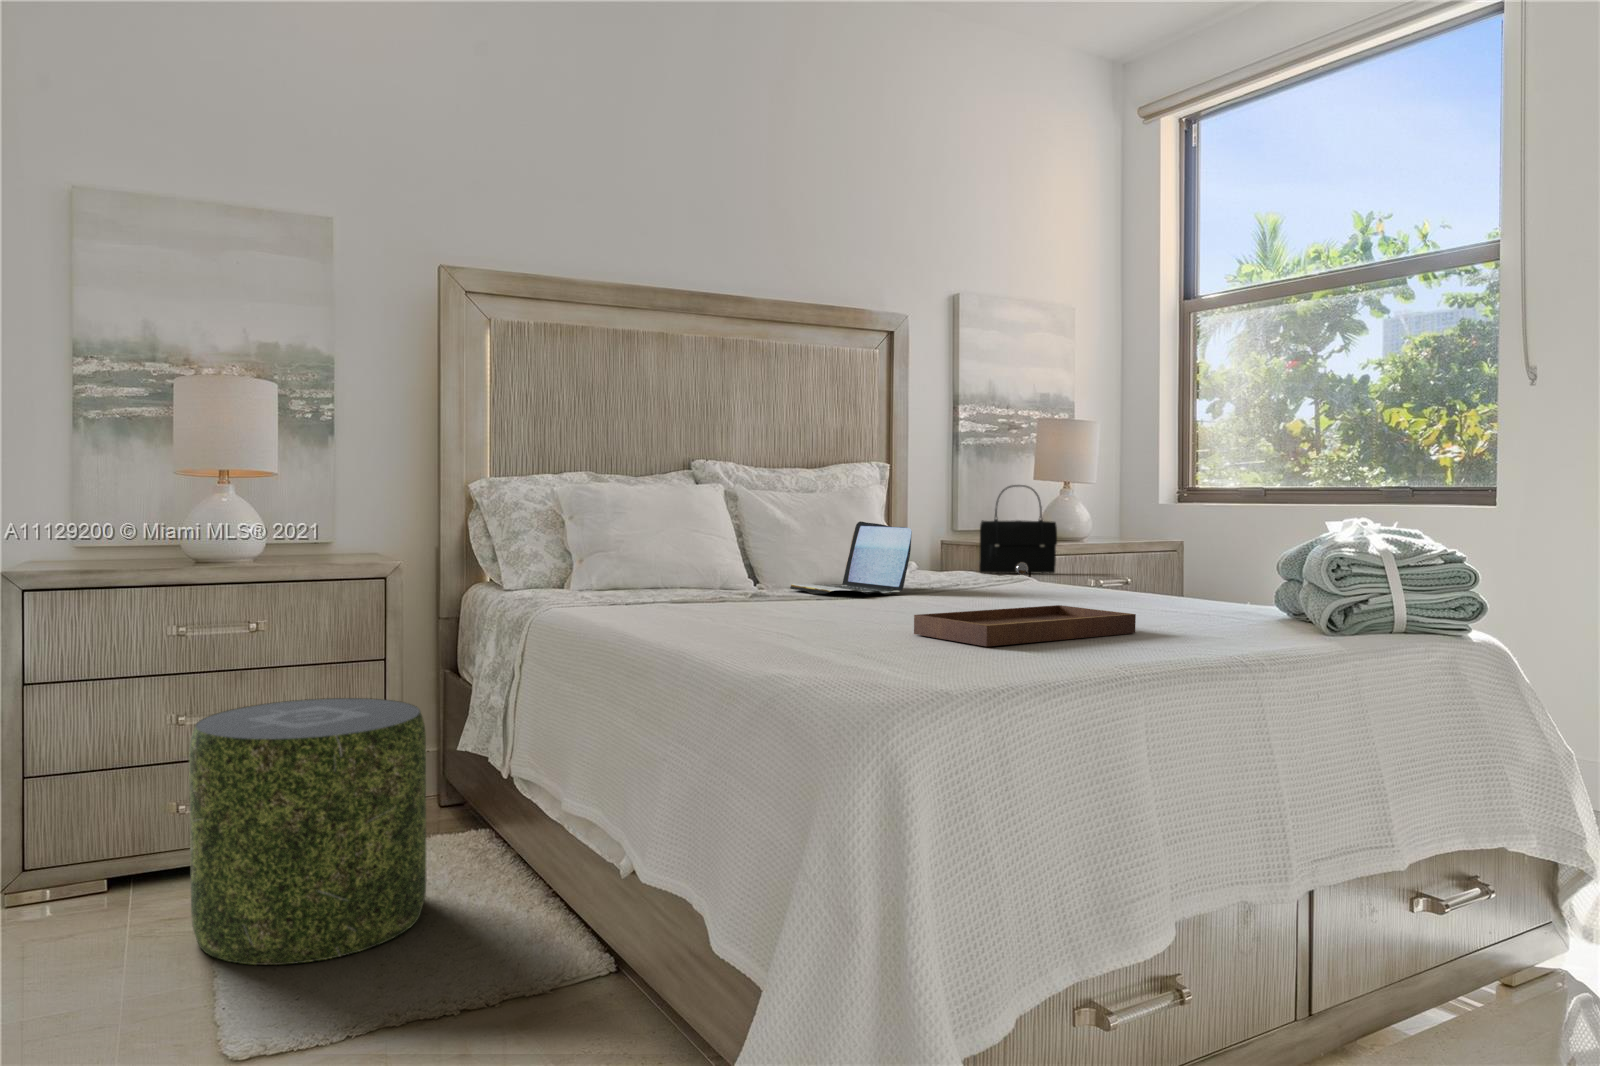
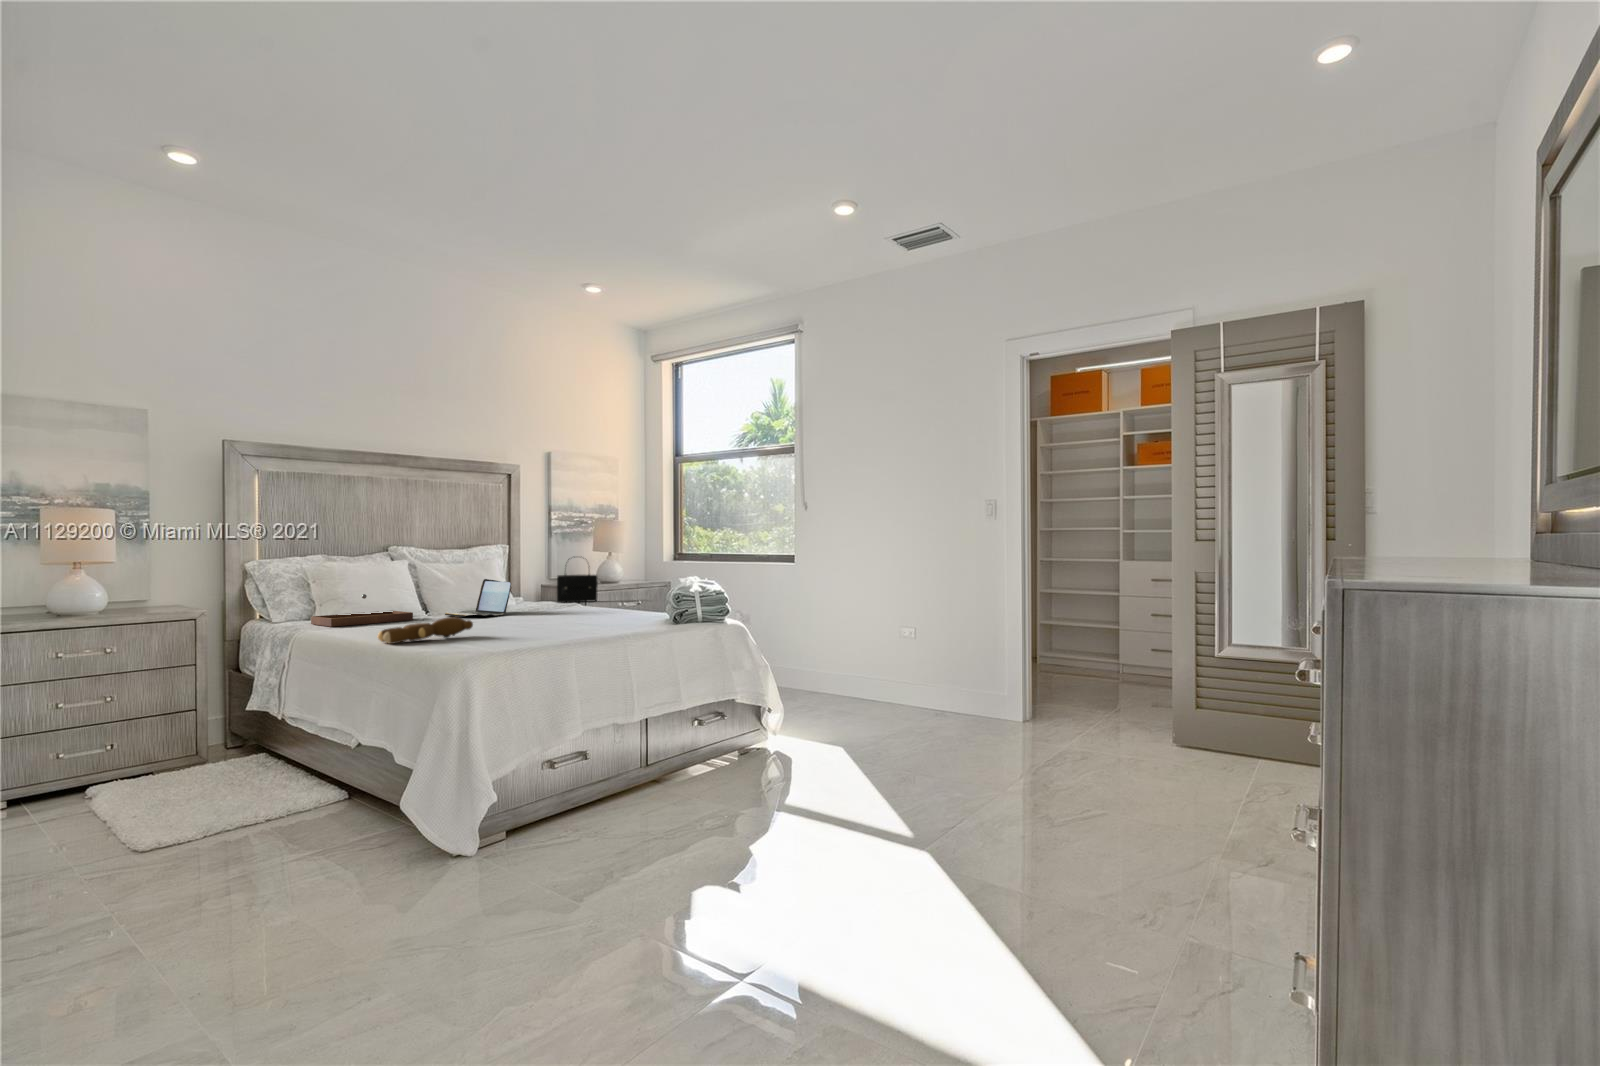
tray: present [914,563,1136,646] -> present [311,594,413,627]
teddy bear: none [673,594,869,649] -> present [378,617,473,644]
pouf: present [189,698,426,965] -> none [92,683,235,819]

